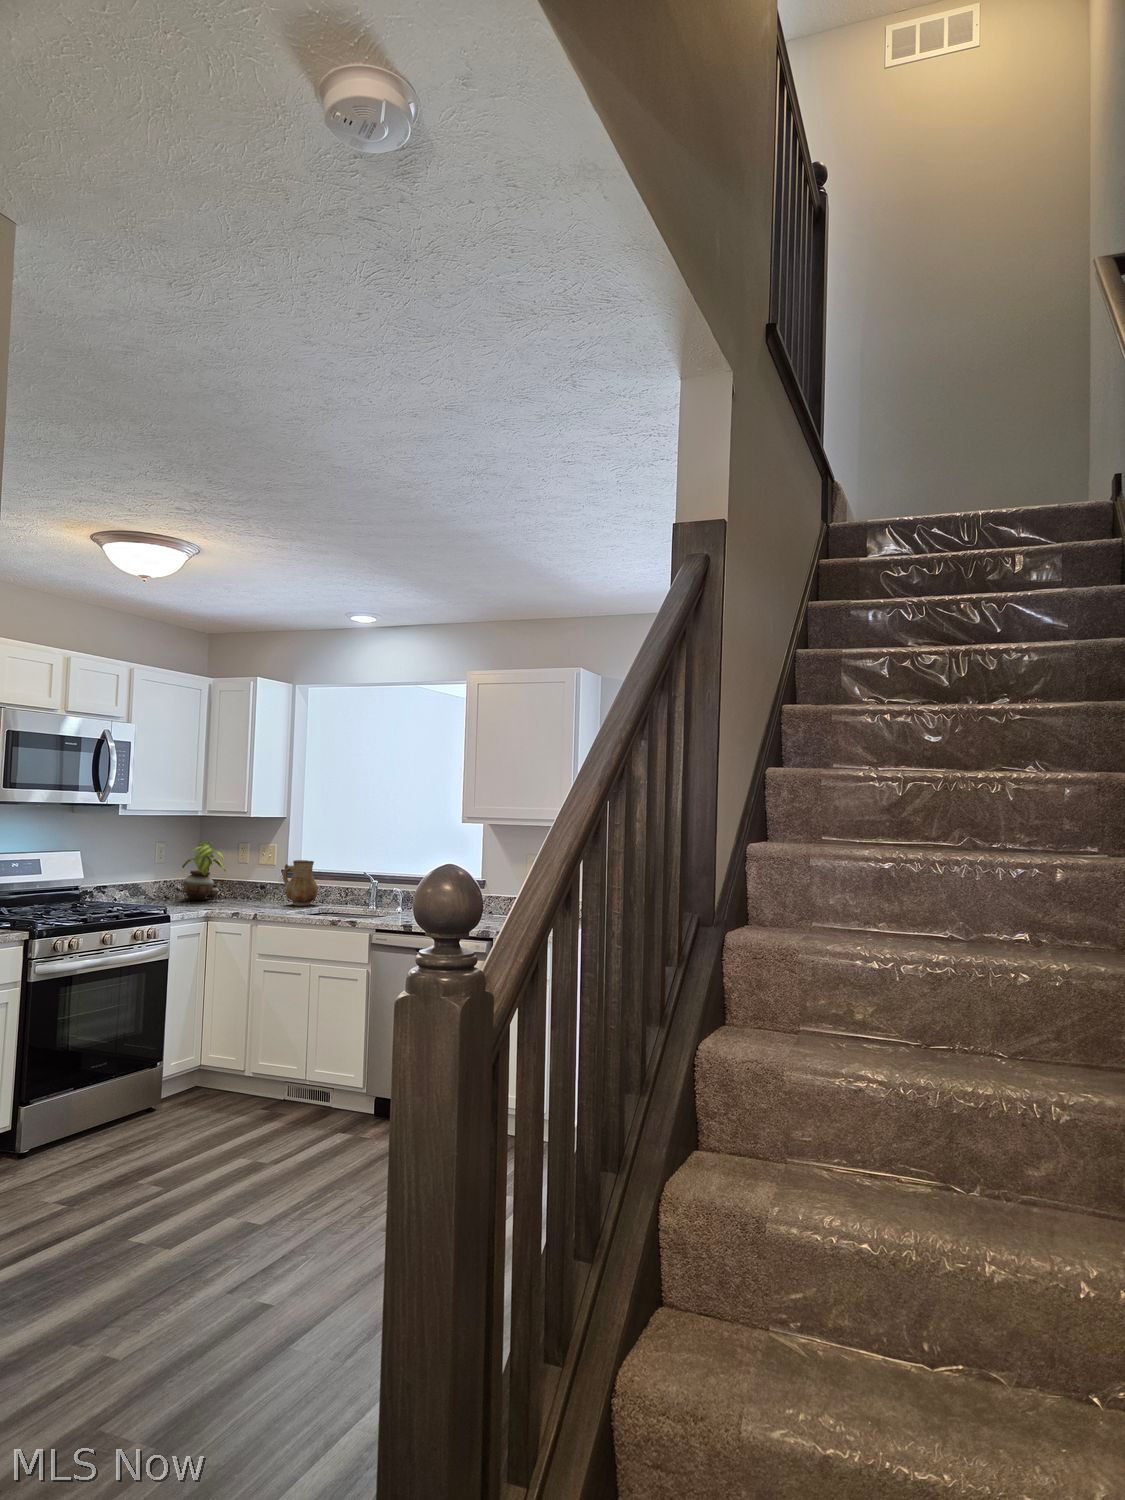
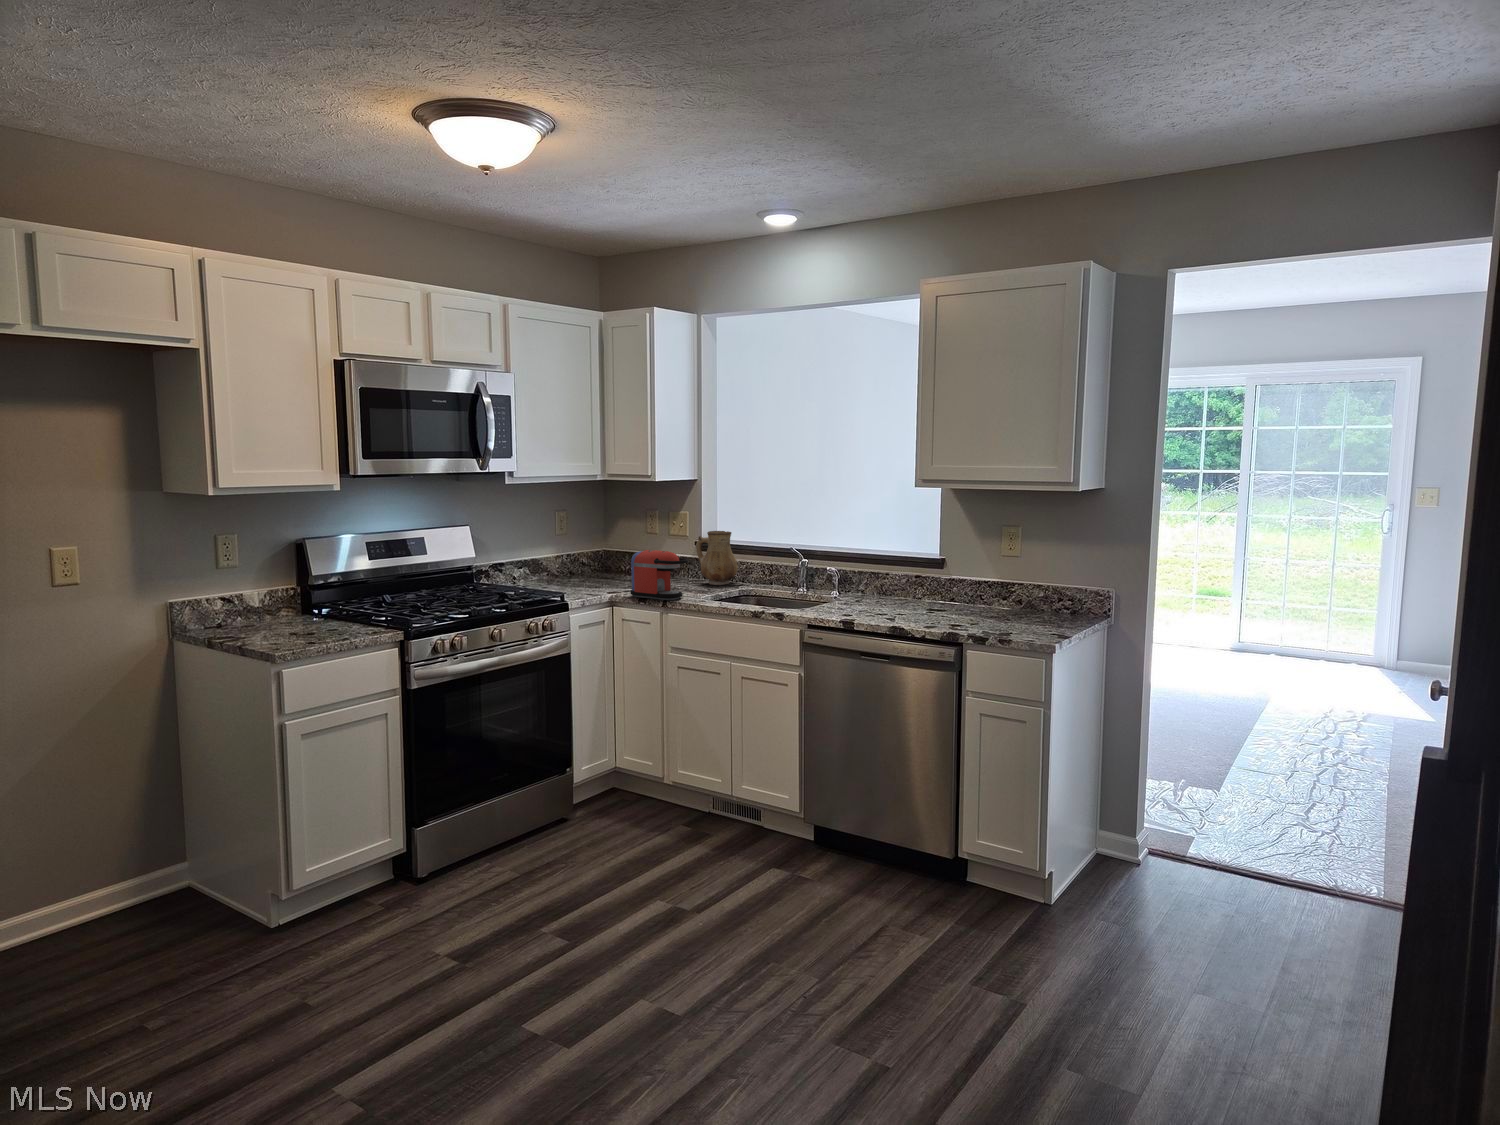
potted plant: present [182,841,226,900] -> none [585,509,634,577]
coffee maker: none [224,873,277,915] -> present [631,550,688,600]

